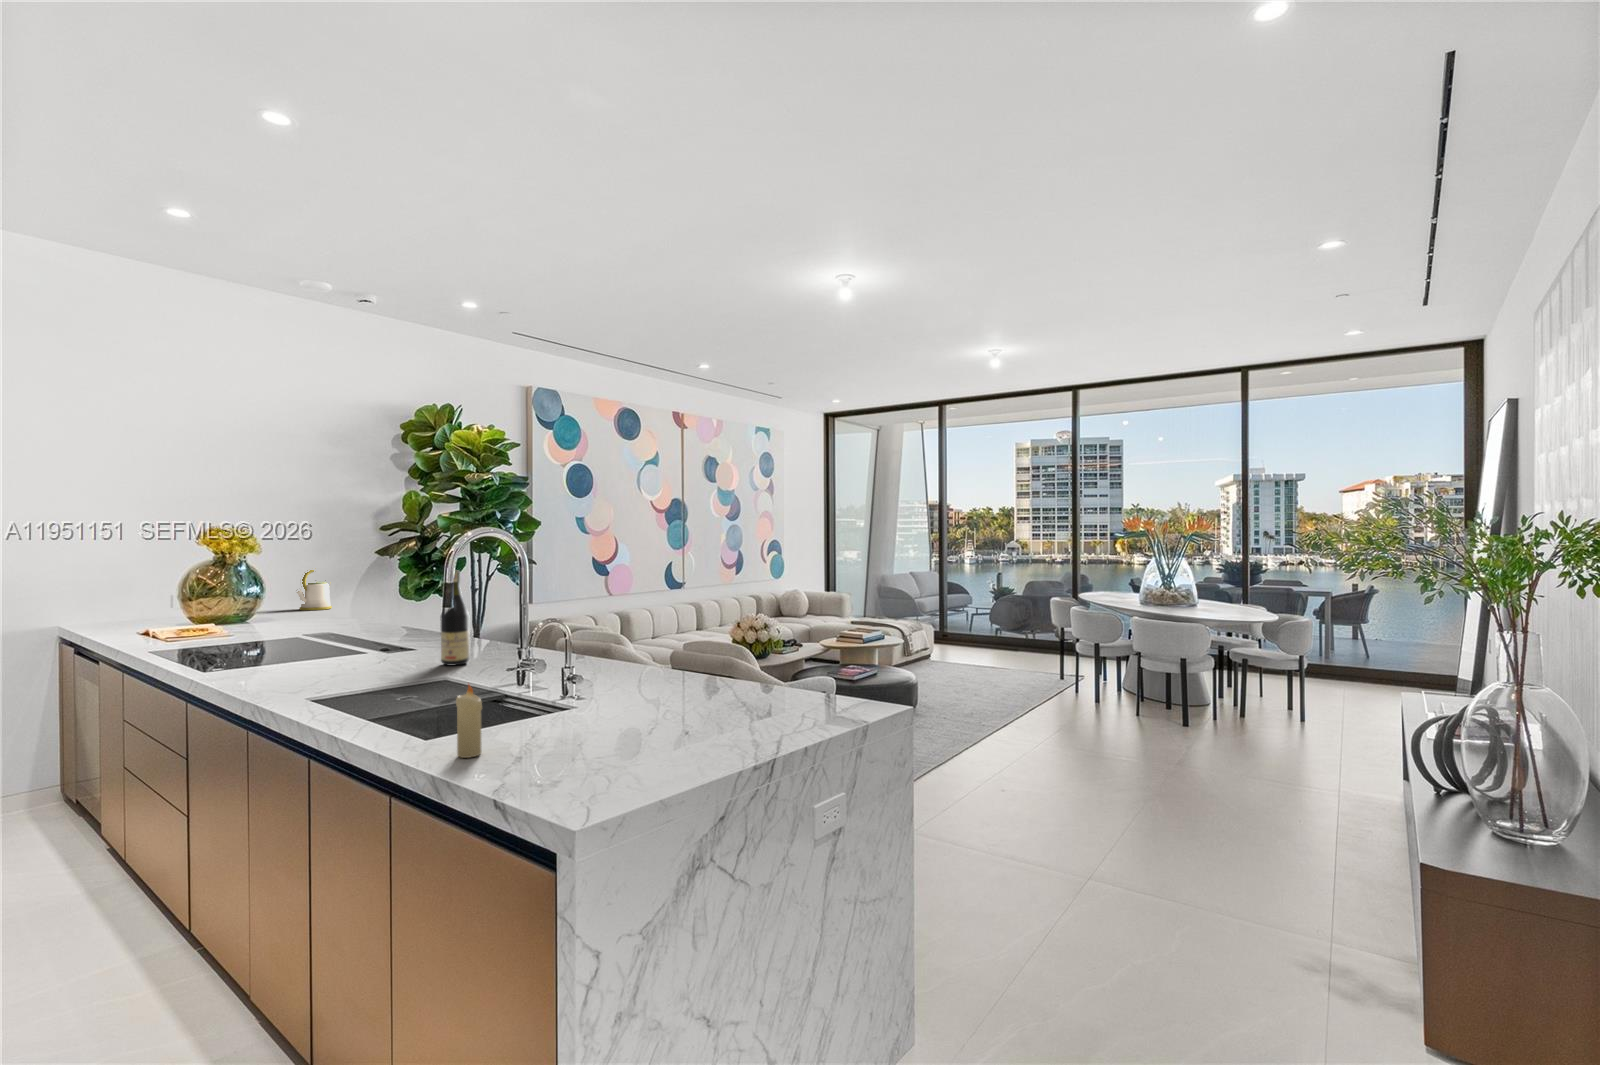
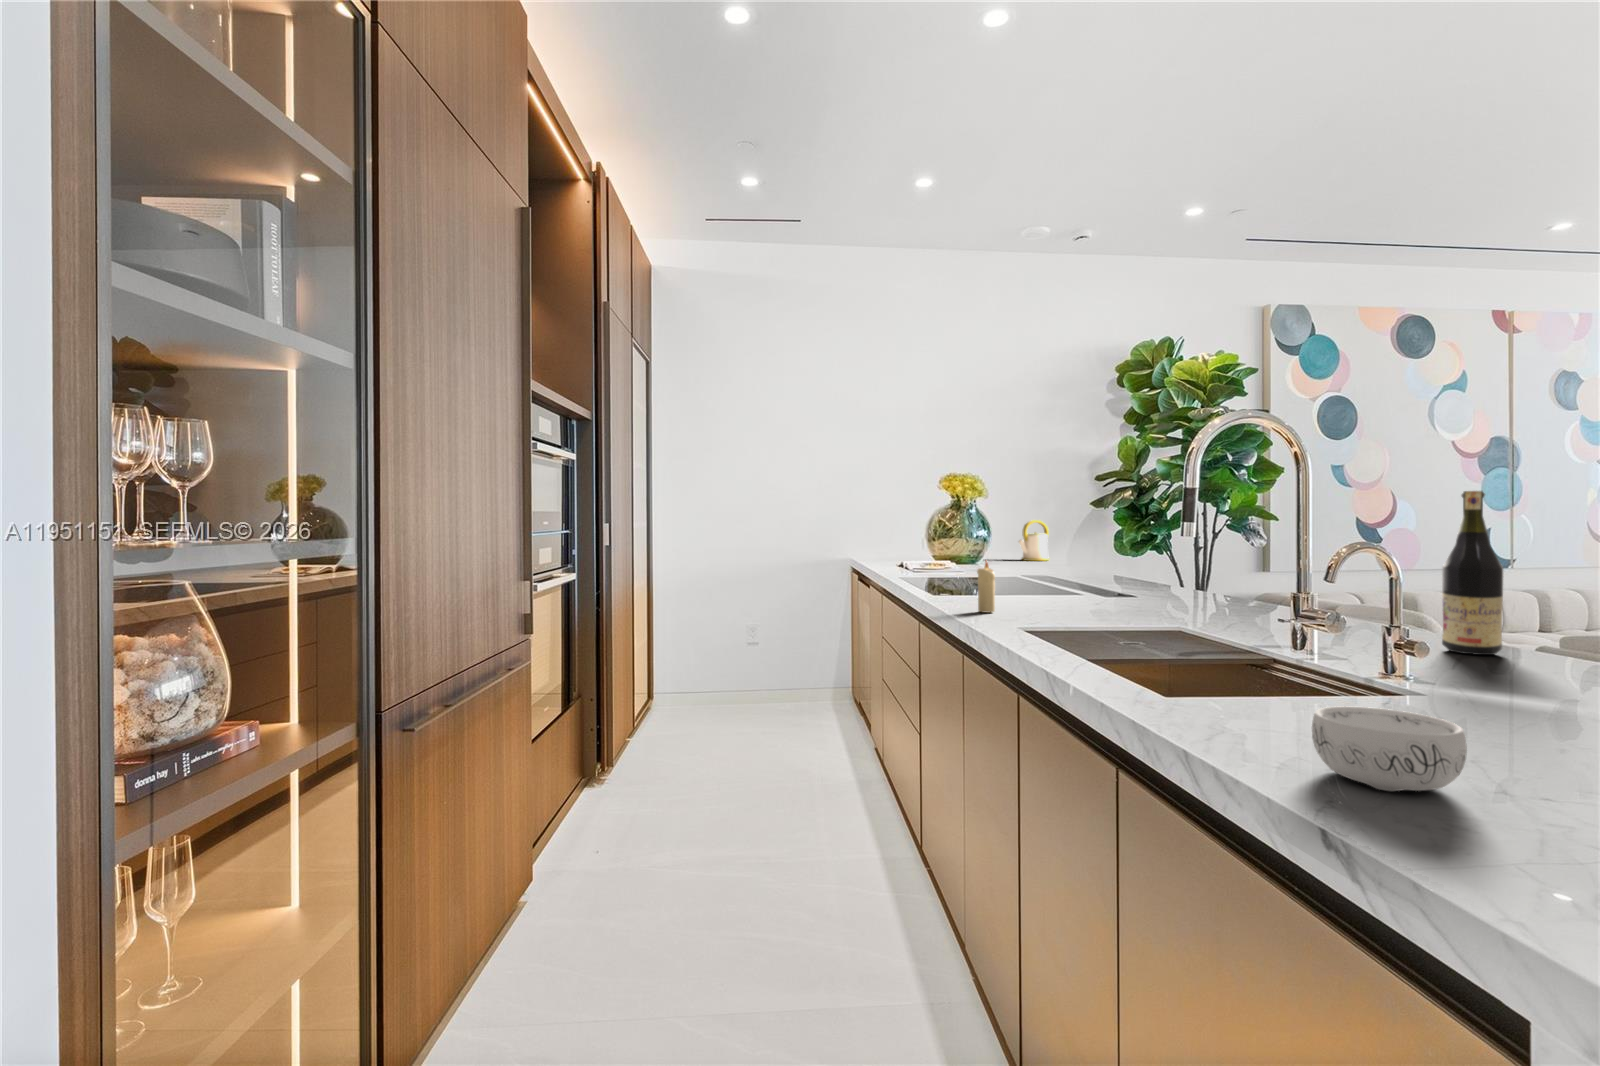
wine bottle: present [440,571,470,666] -> present [1442,491,1503,655]
candle: present [456,685,482,758] -> present [977,561,995,613]
decorative bowl: none [501,727,569,772] -> present [1312,706,1467,791]

